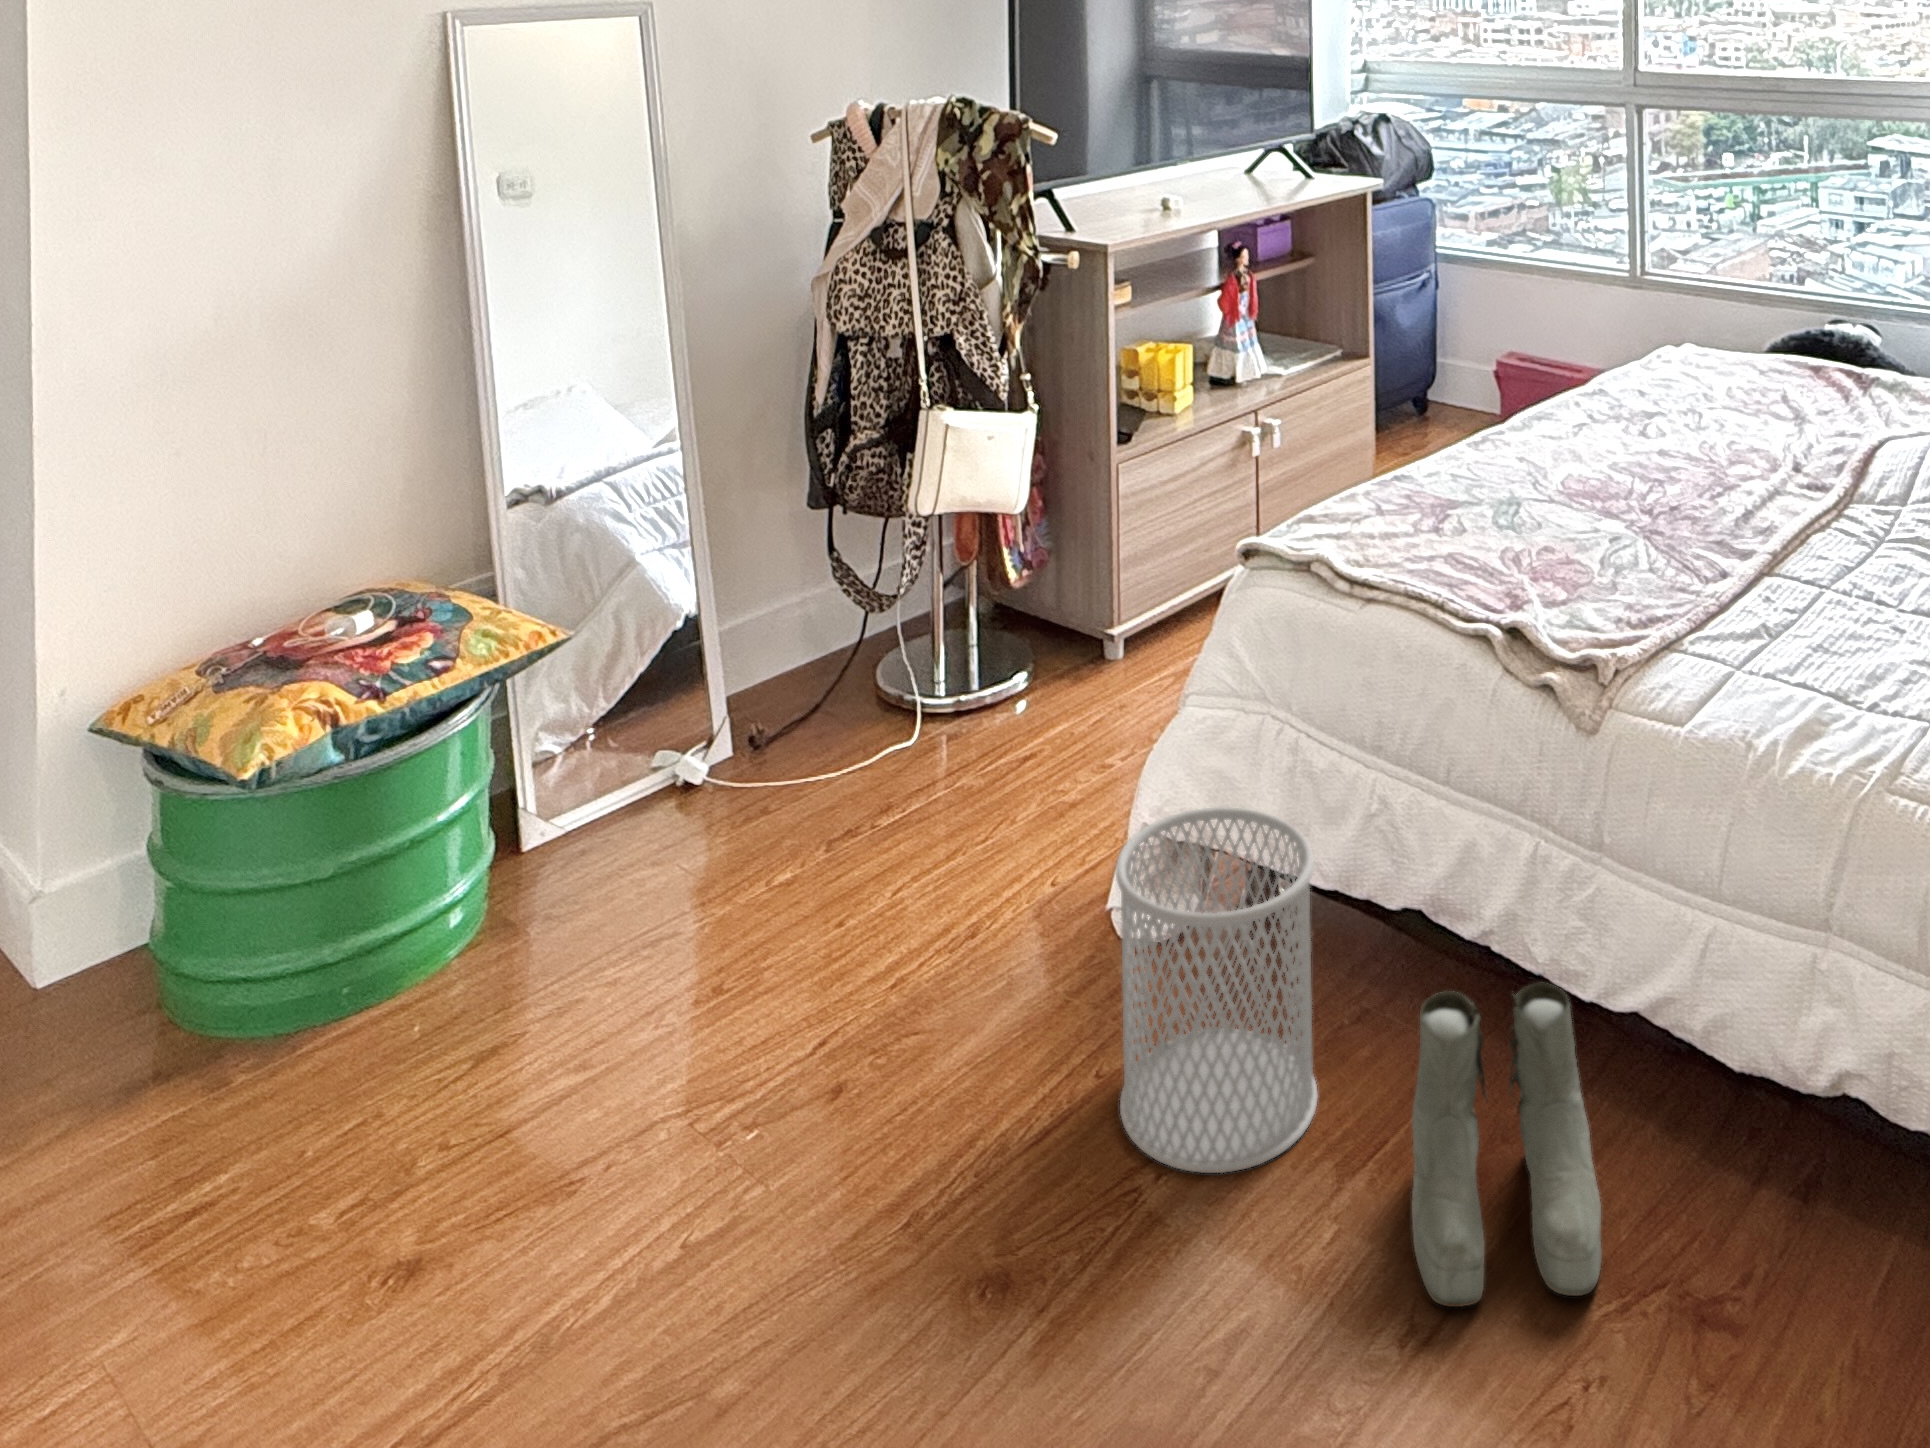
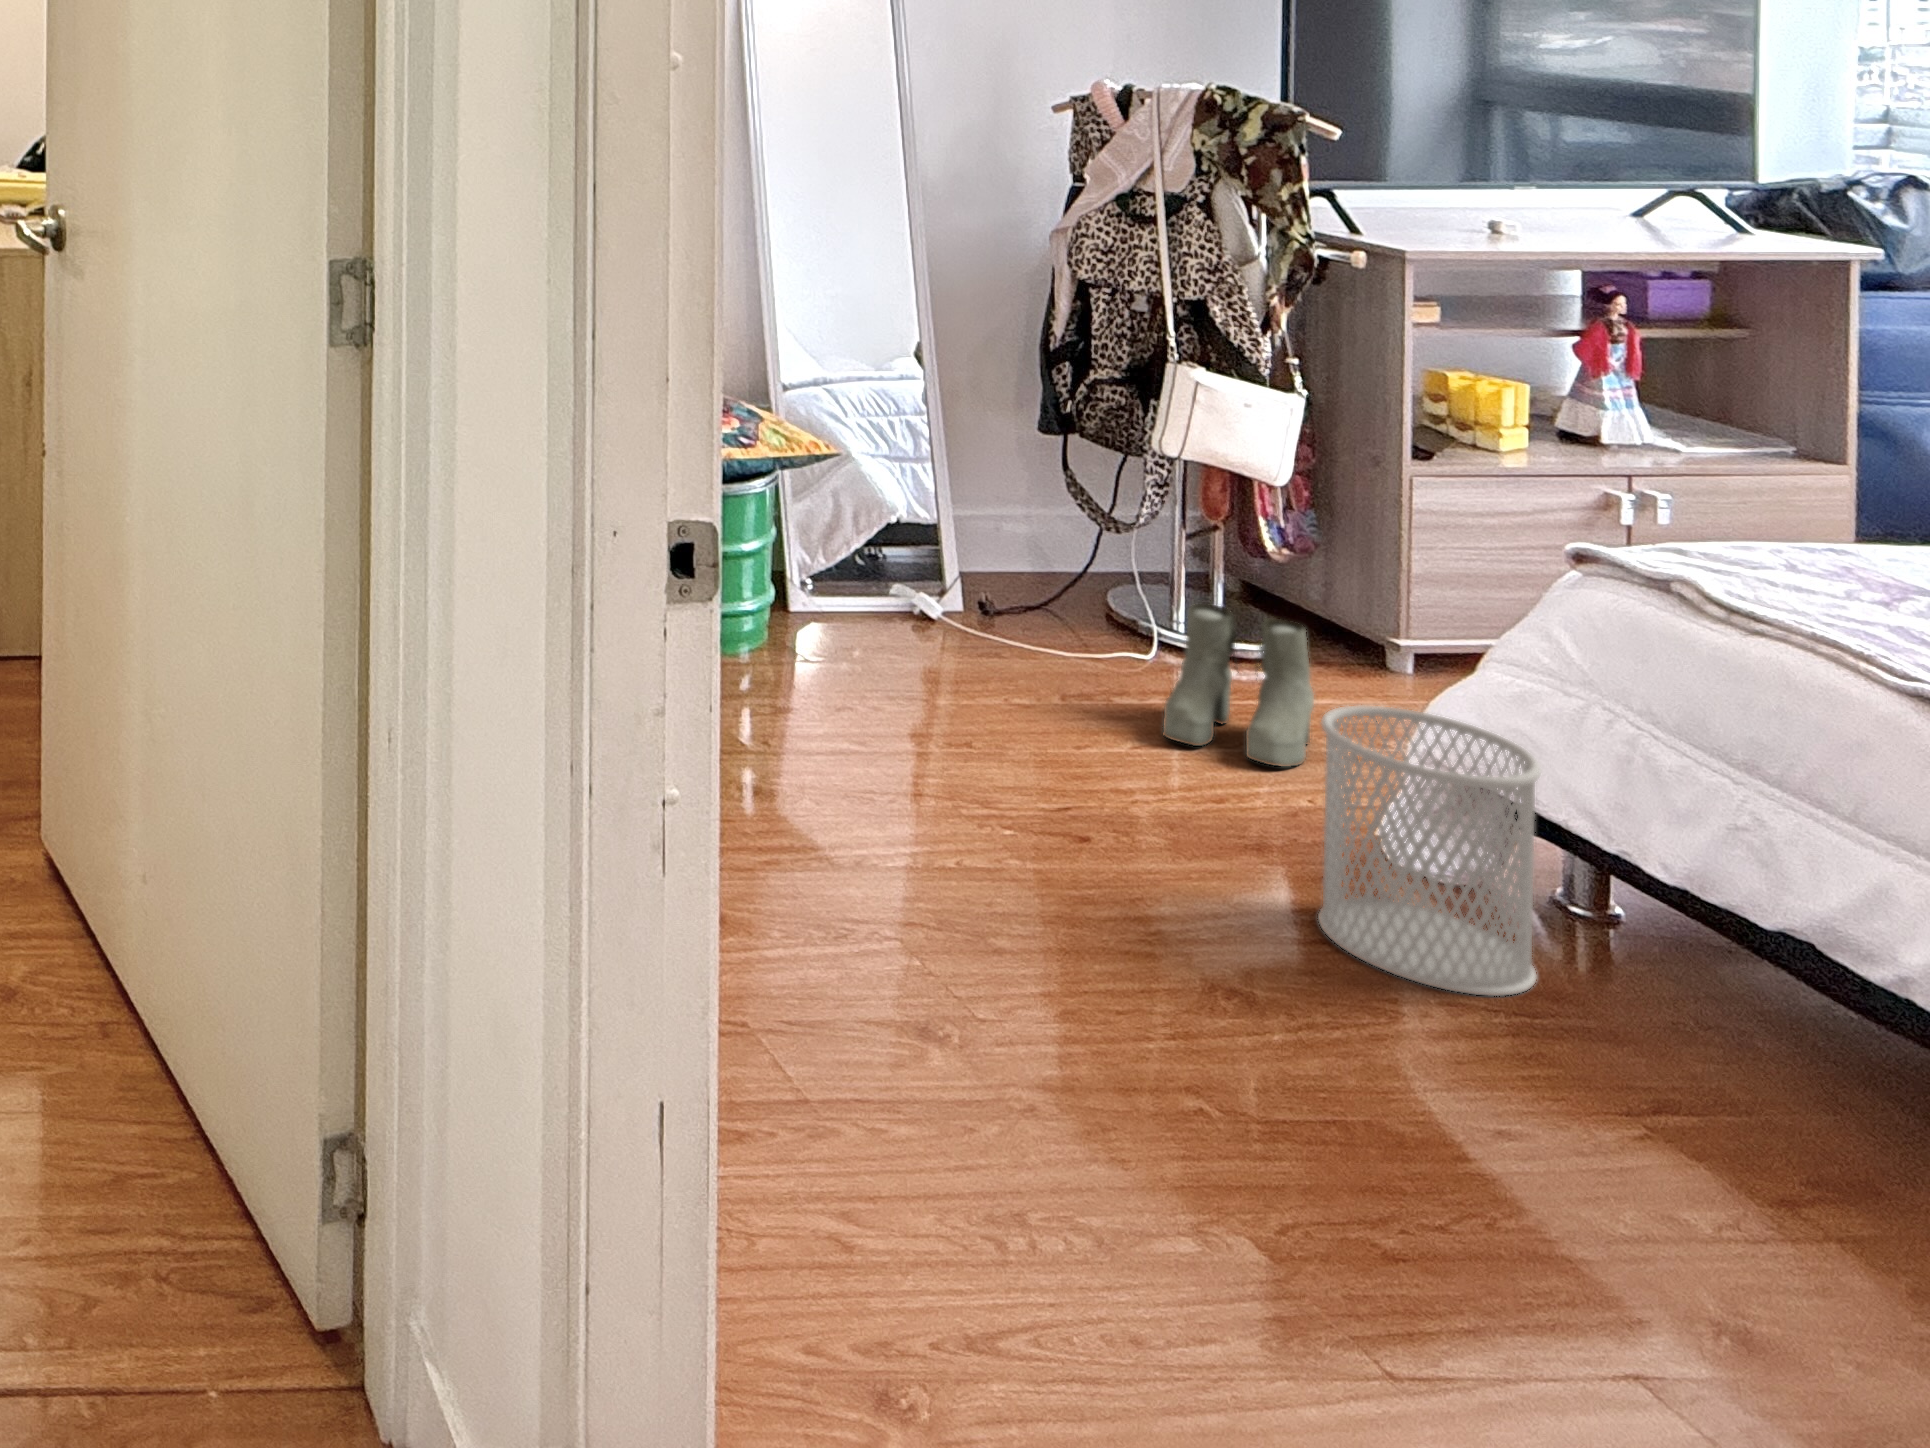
boots: present [1412,983,1602,1307] -> present [1163,604,1314,767]

